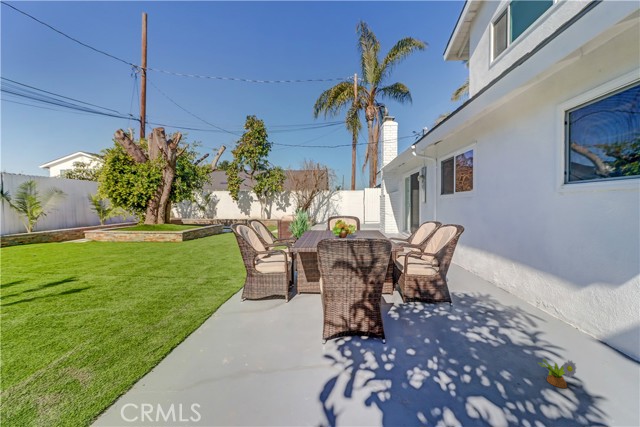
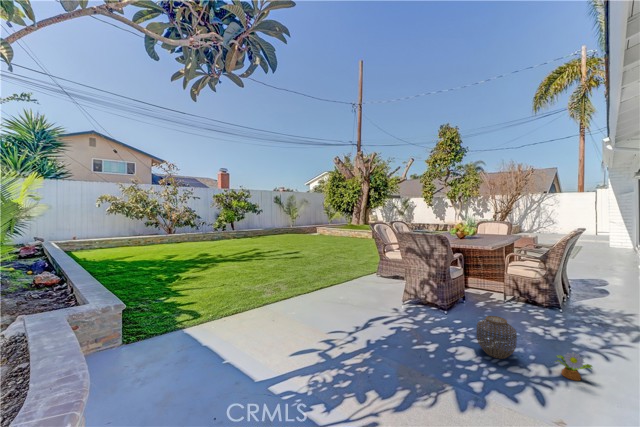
woven basket: none [471,338,519,392] -> present [477,316,517,359]

